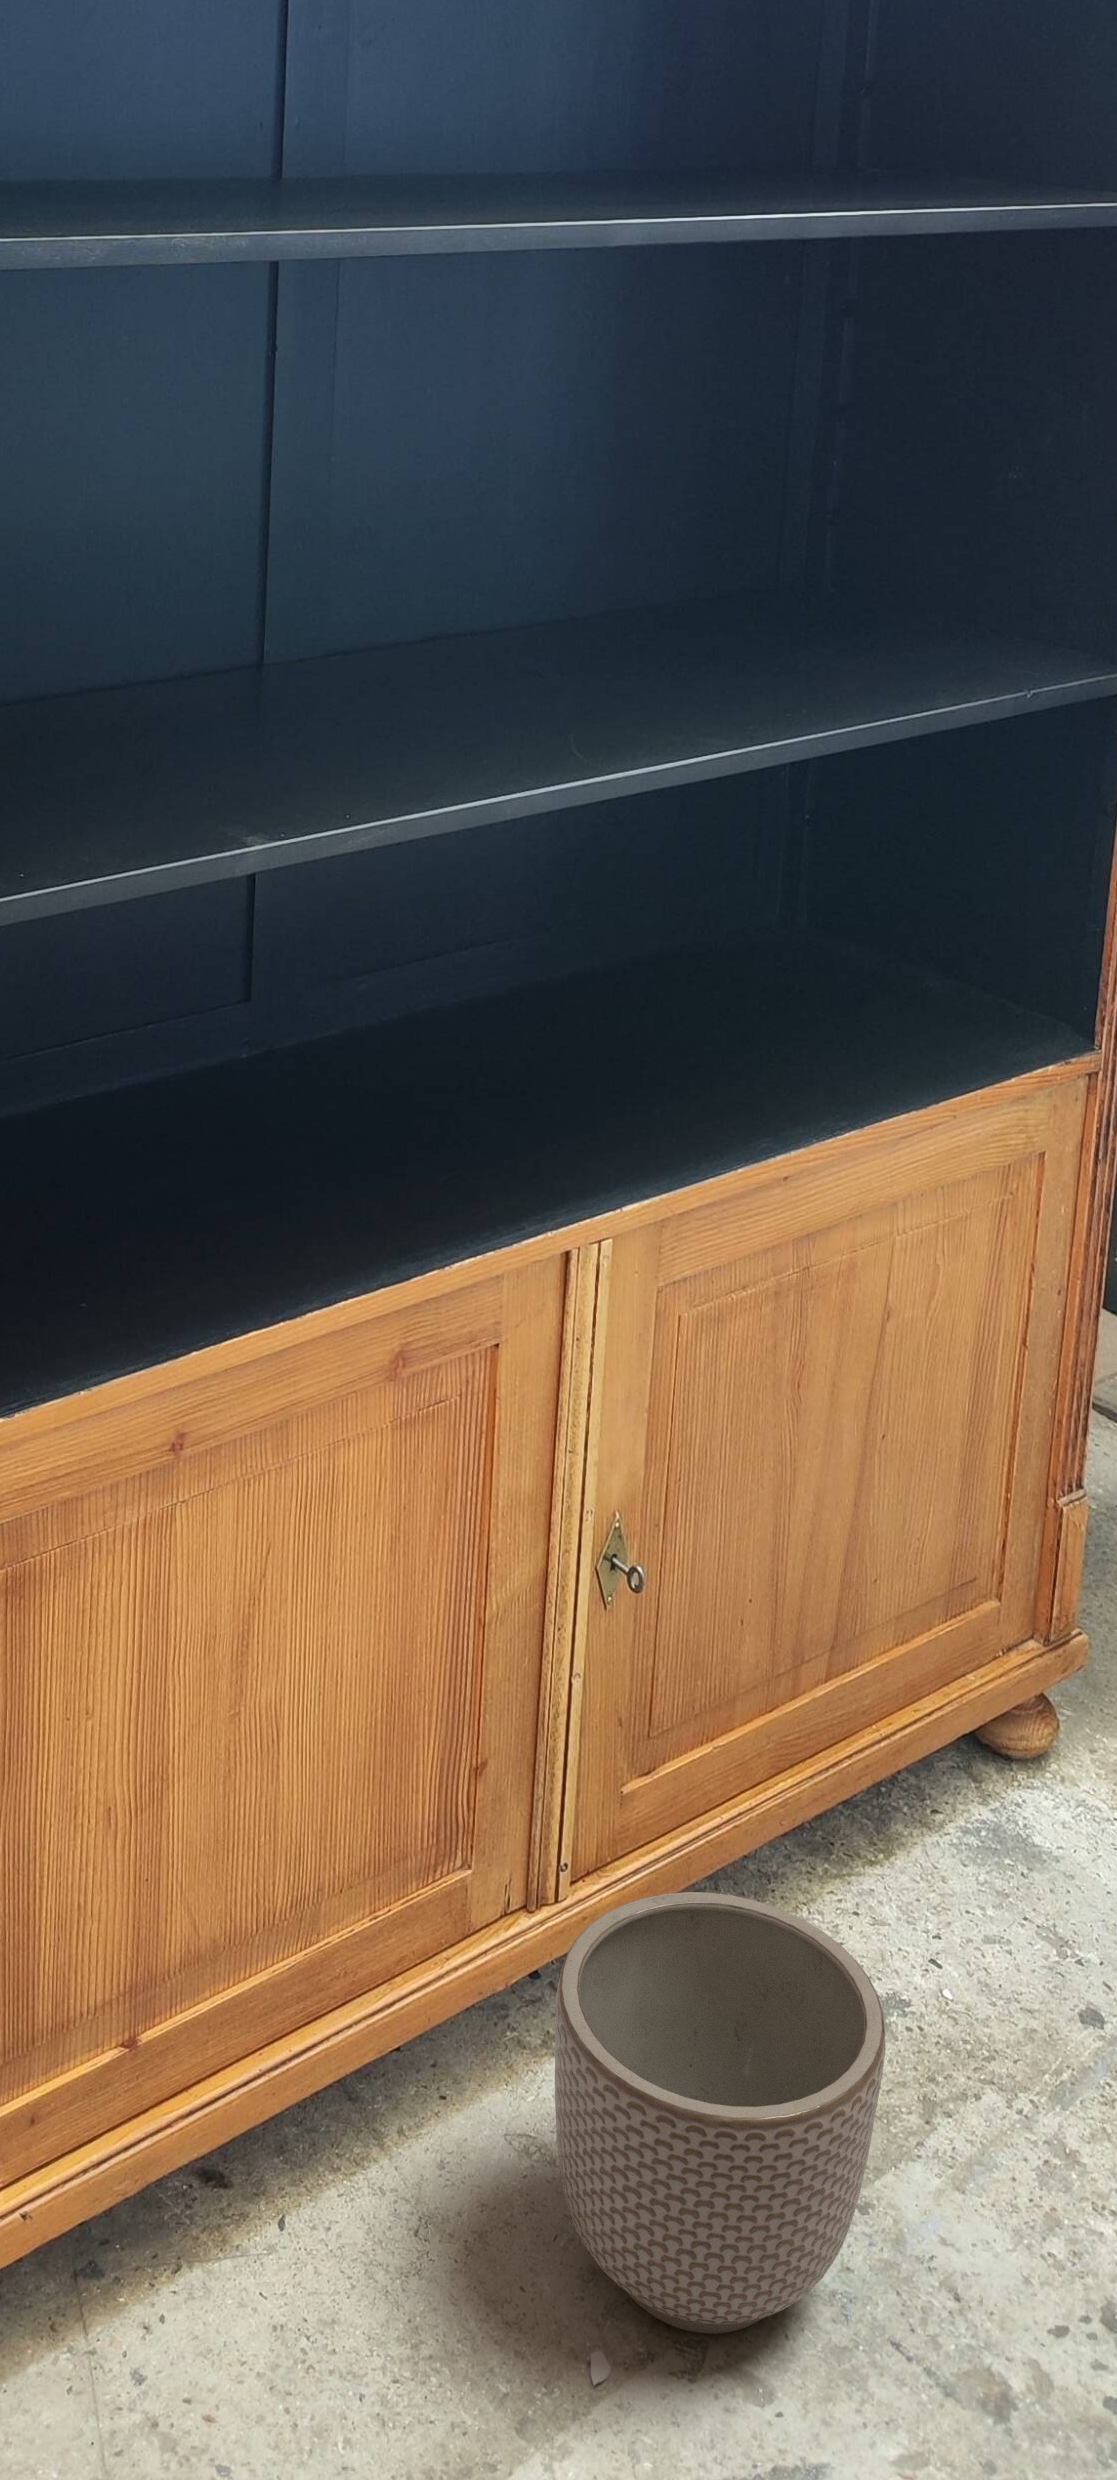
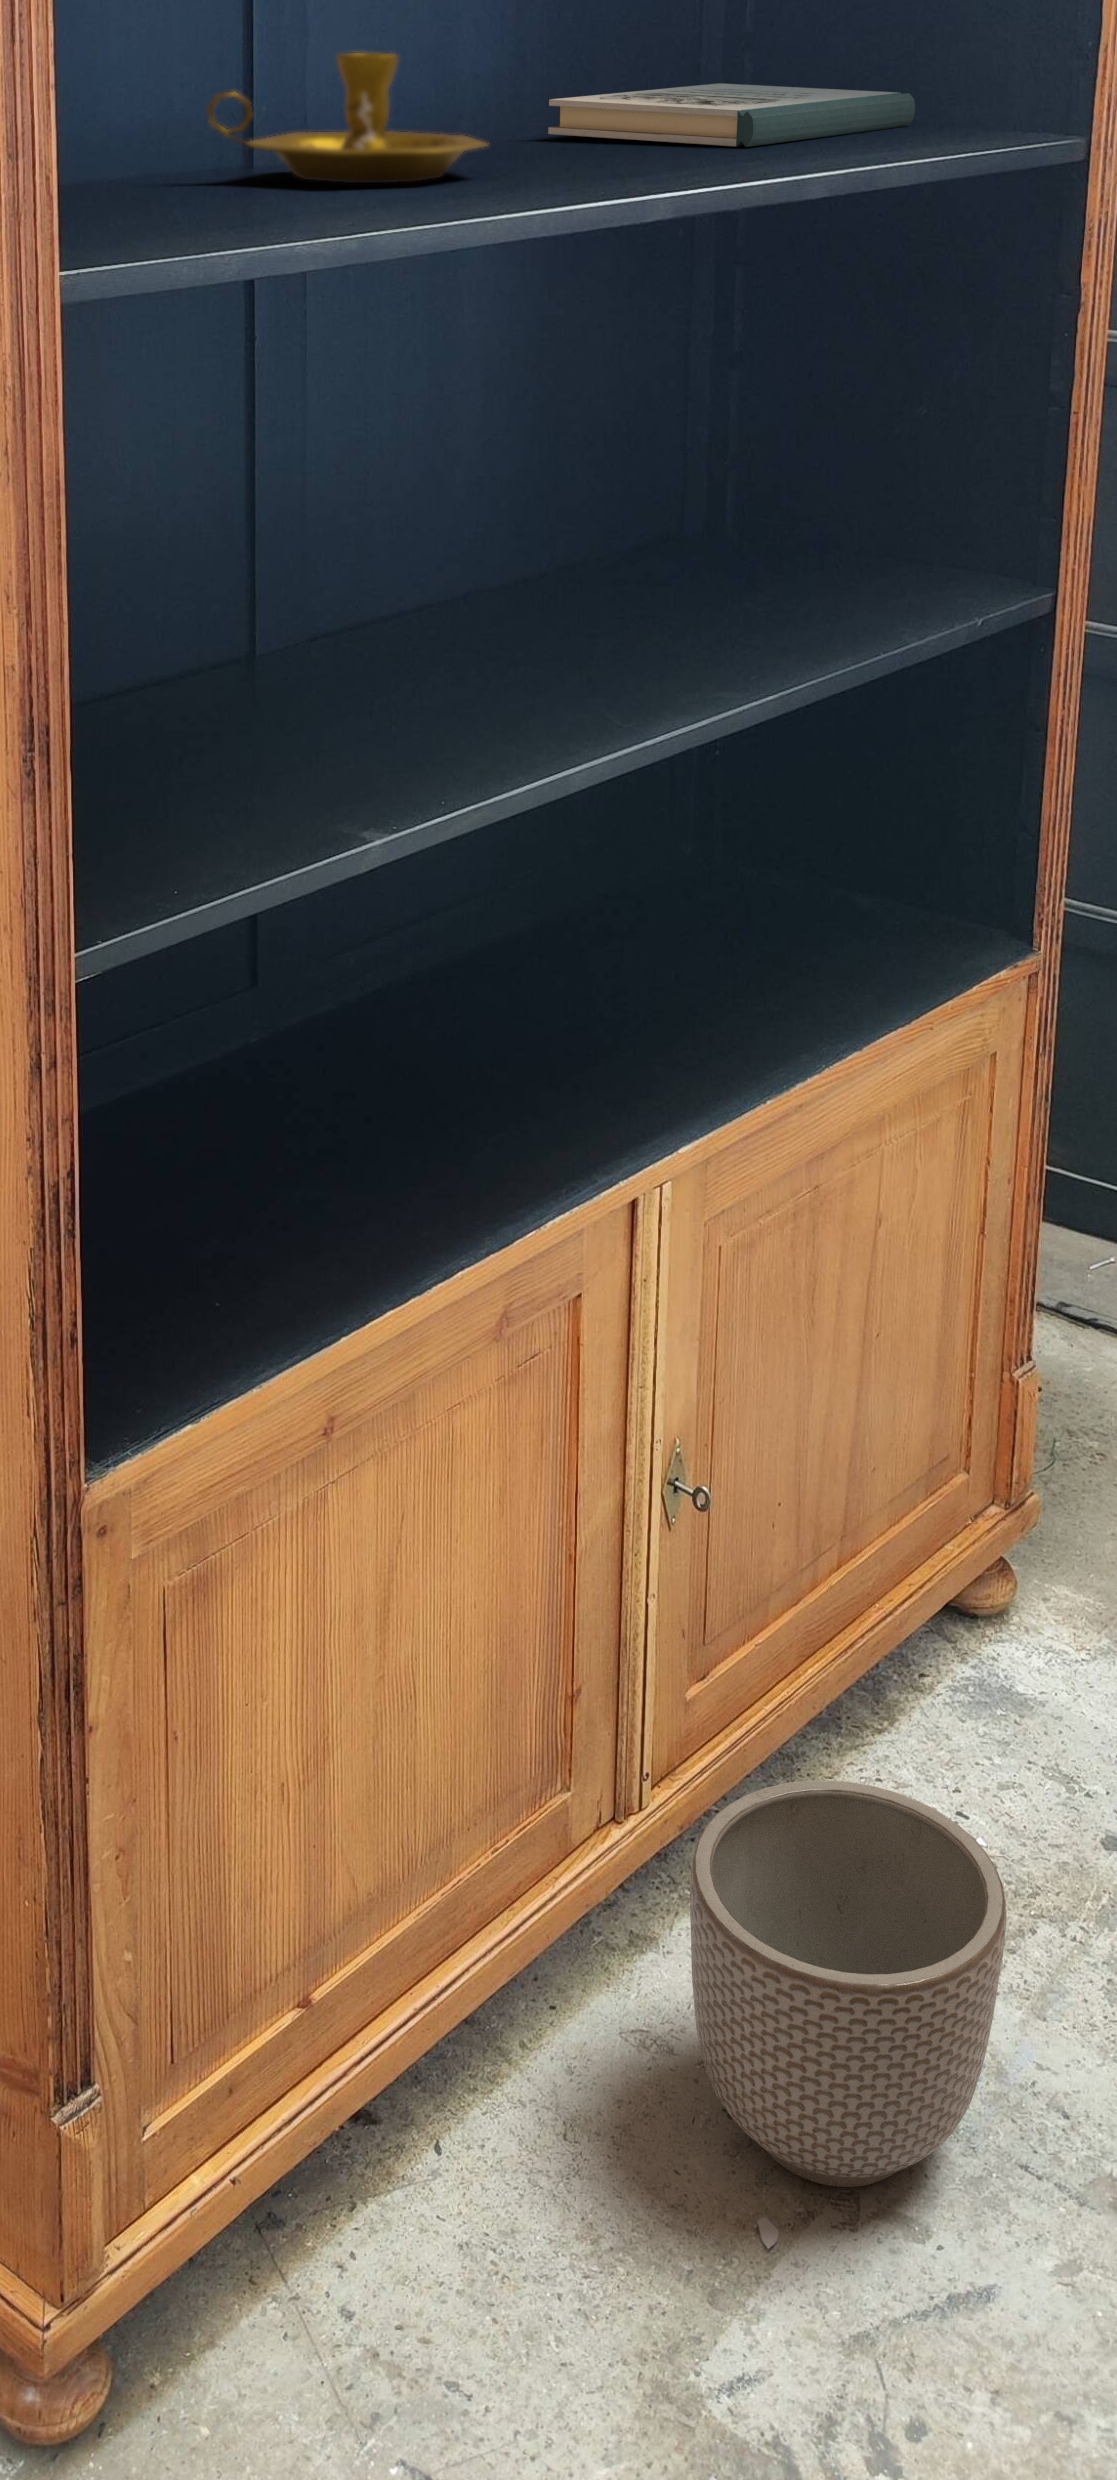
candlestick: none [230,78,509,207] -> present [207,53,489,183]
book: none [639,142,1032,199] -> present [548,83,915,147]

